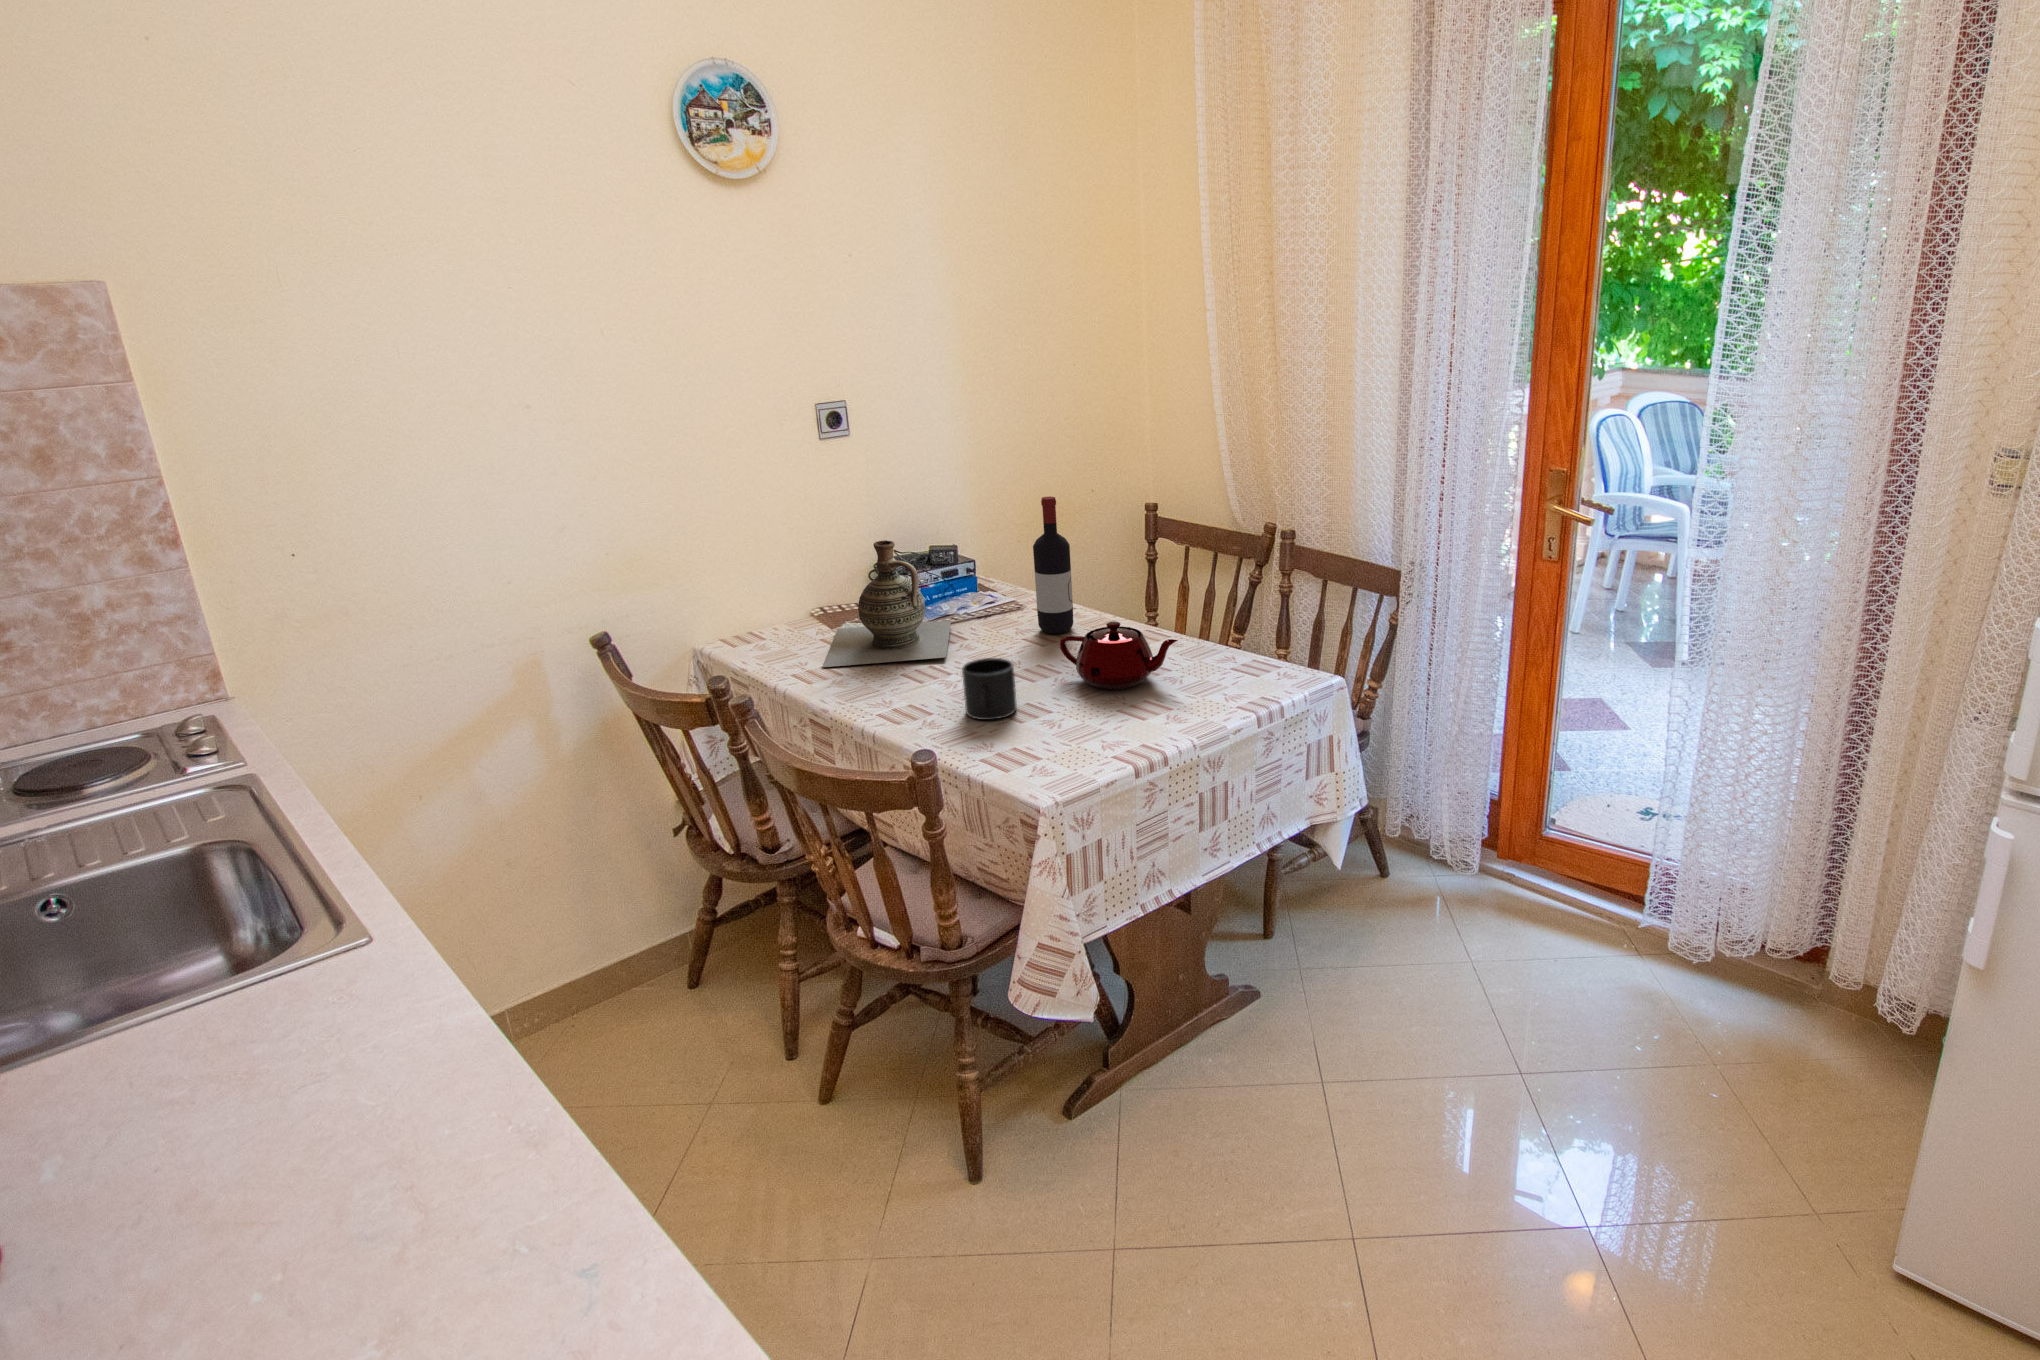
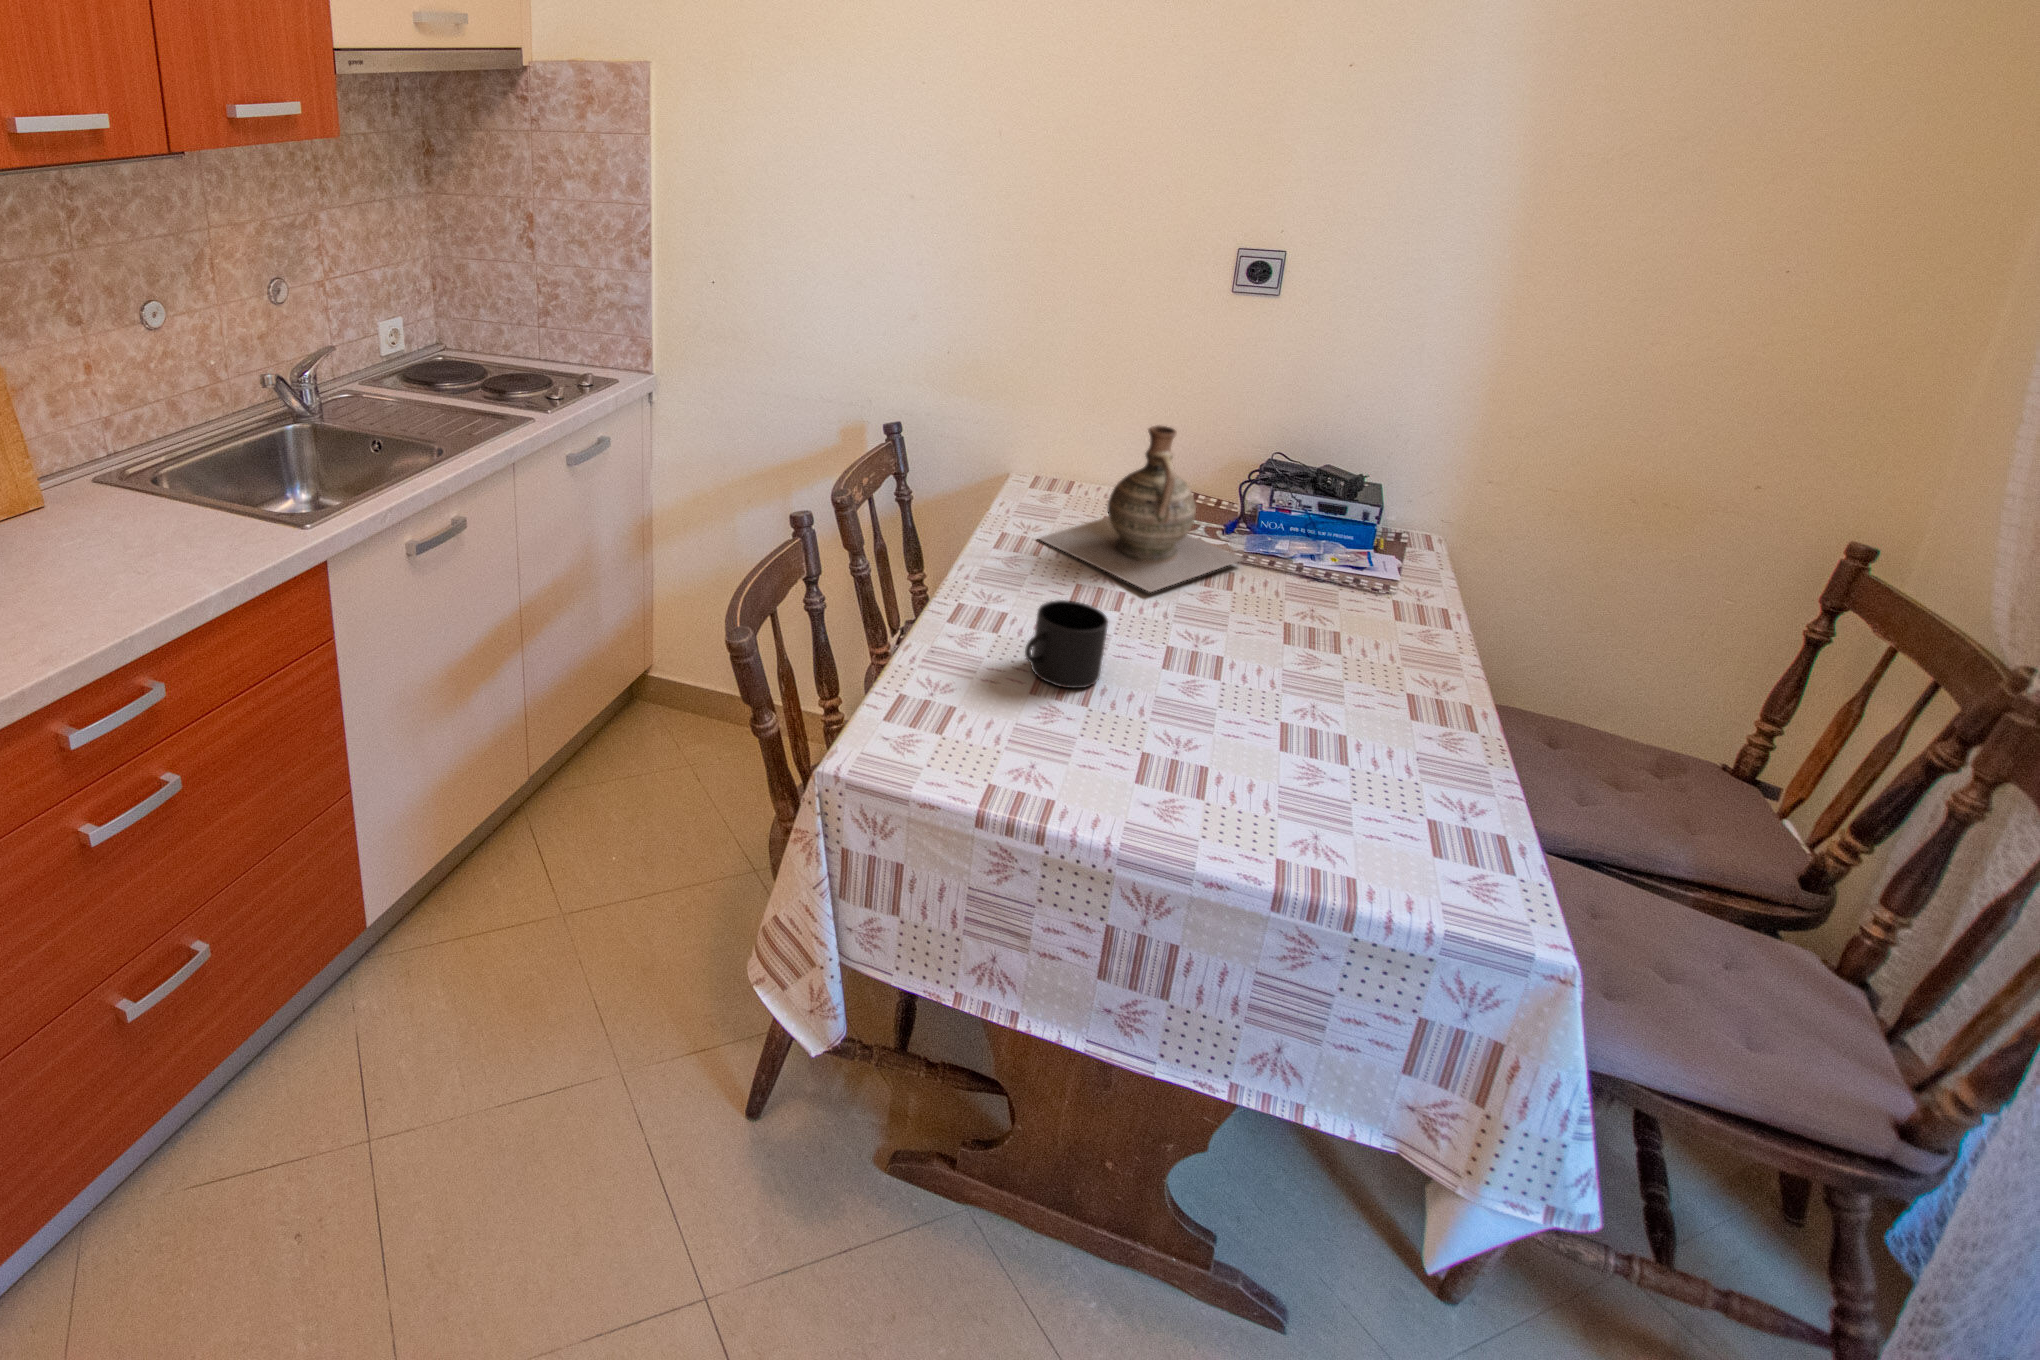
wine bottle: present [1033,497,1073,634] -> none [1326,445,1414,646]
teapot: present [1059,621,1178,690] -> none [1211,638,1351,759]

